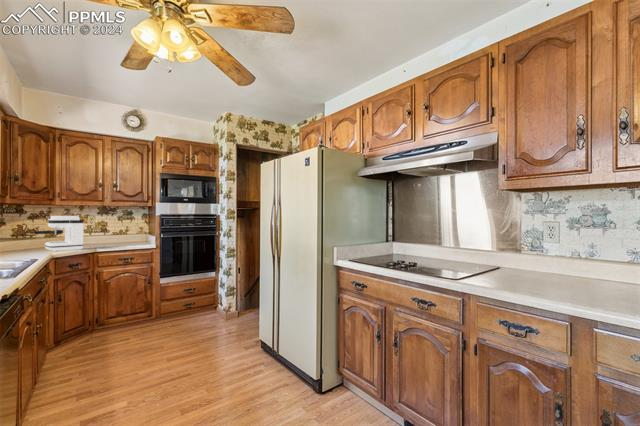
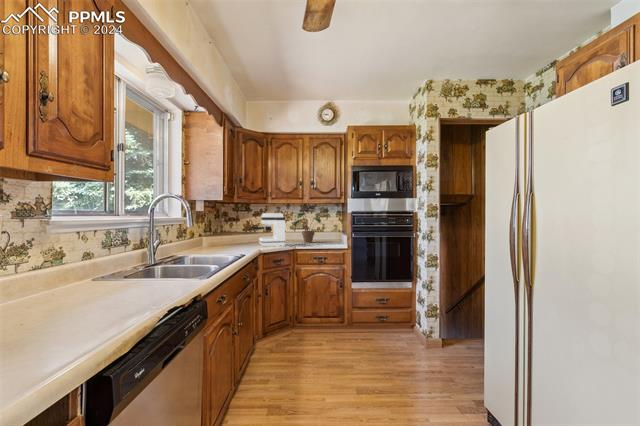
potted plant: none [91,215,128,245] -> present [294,213,321,243]

